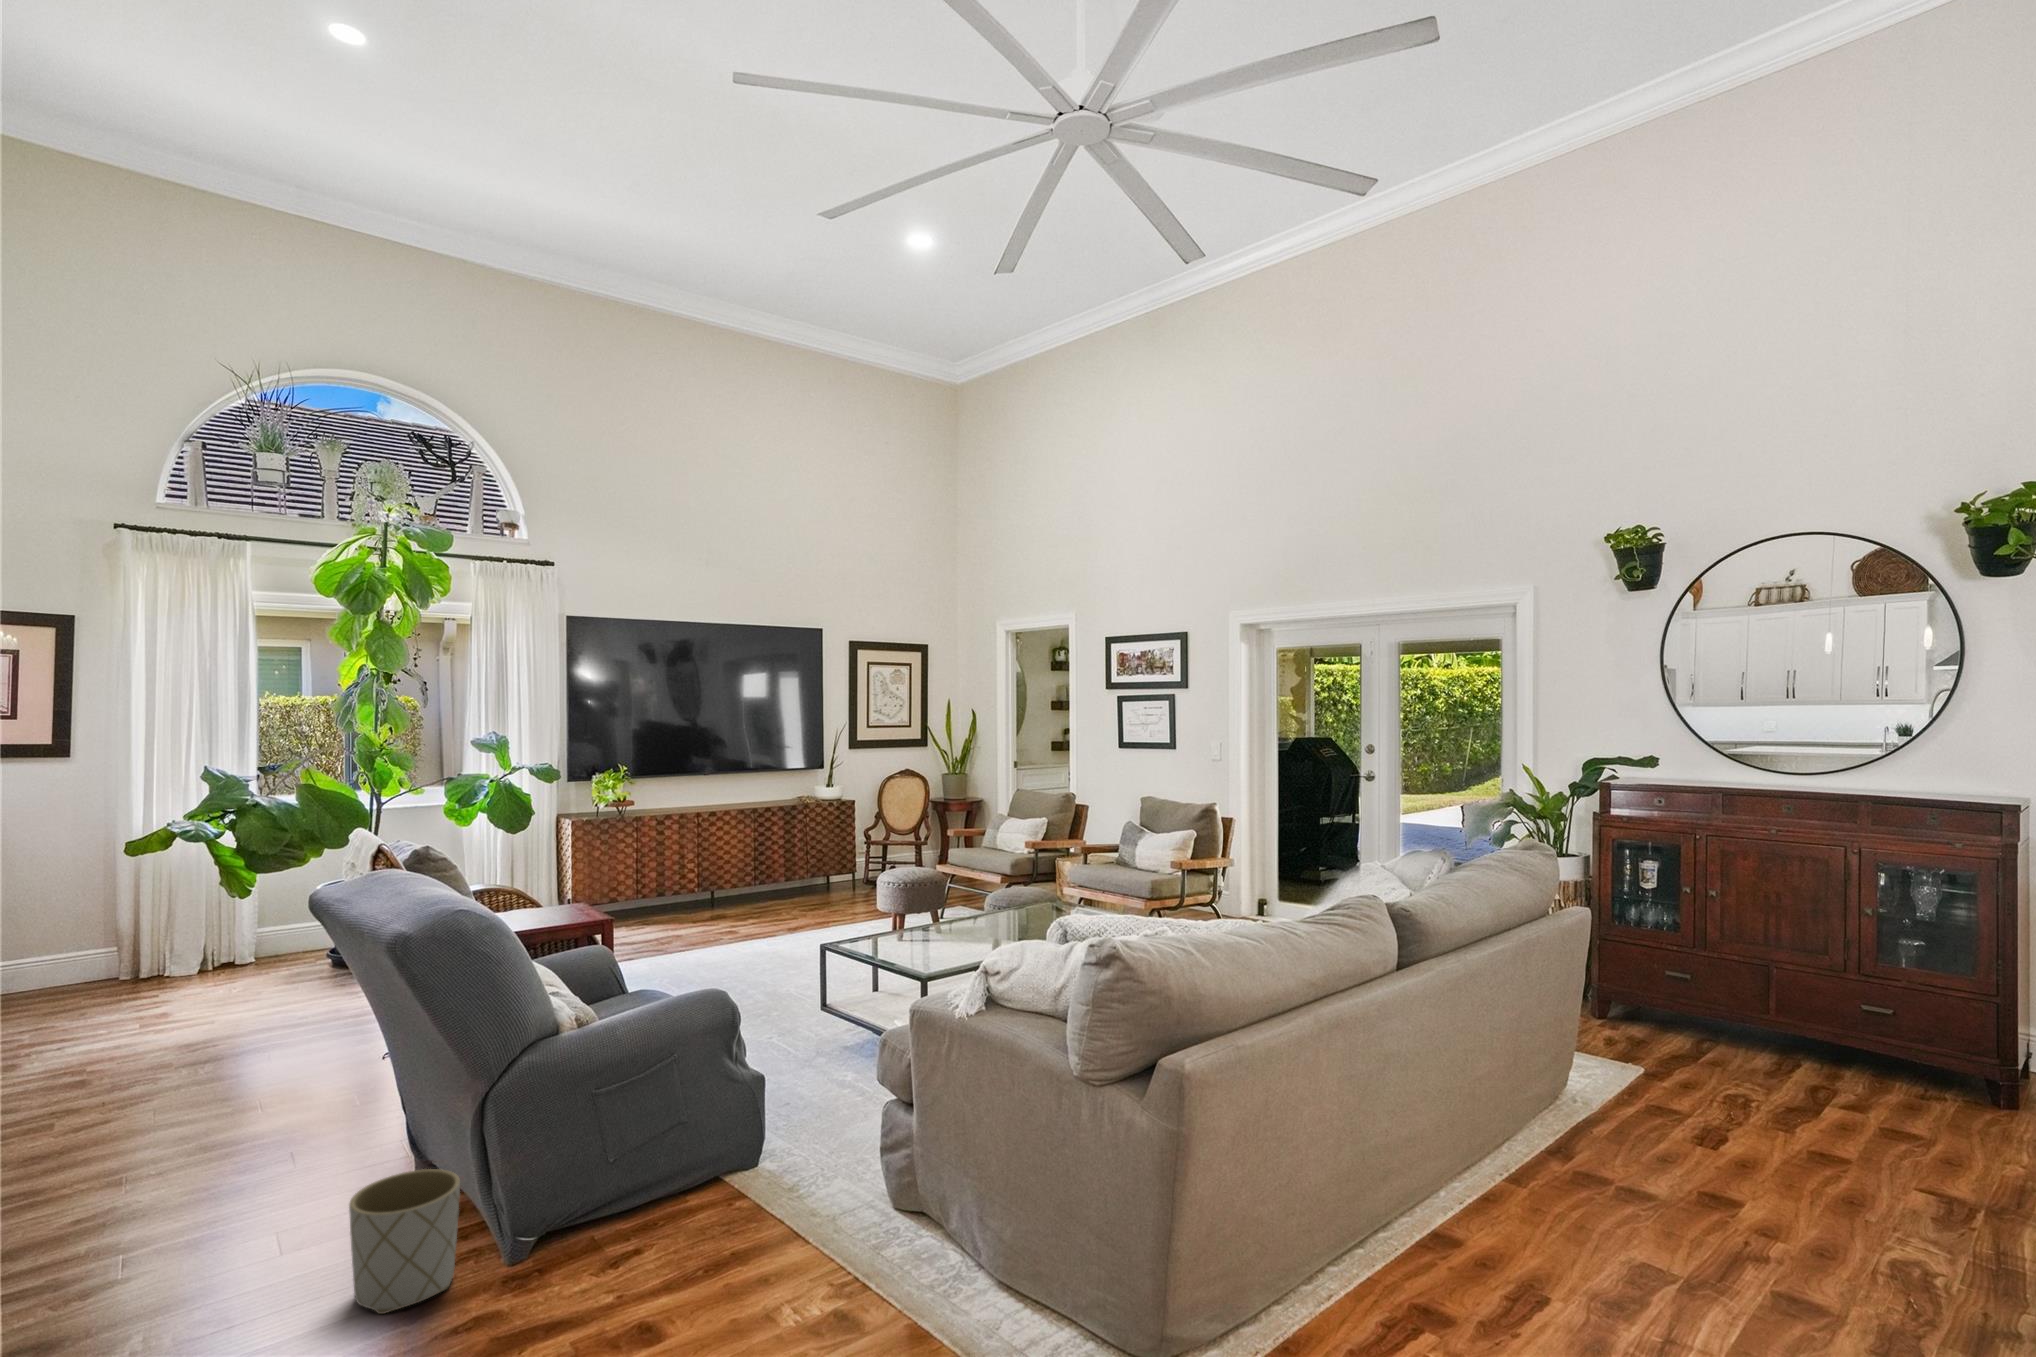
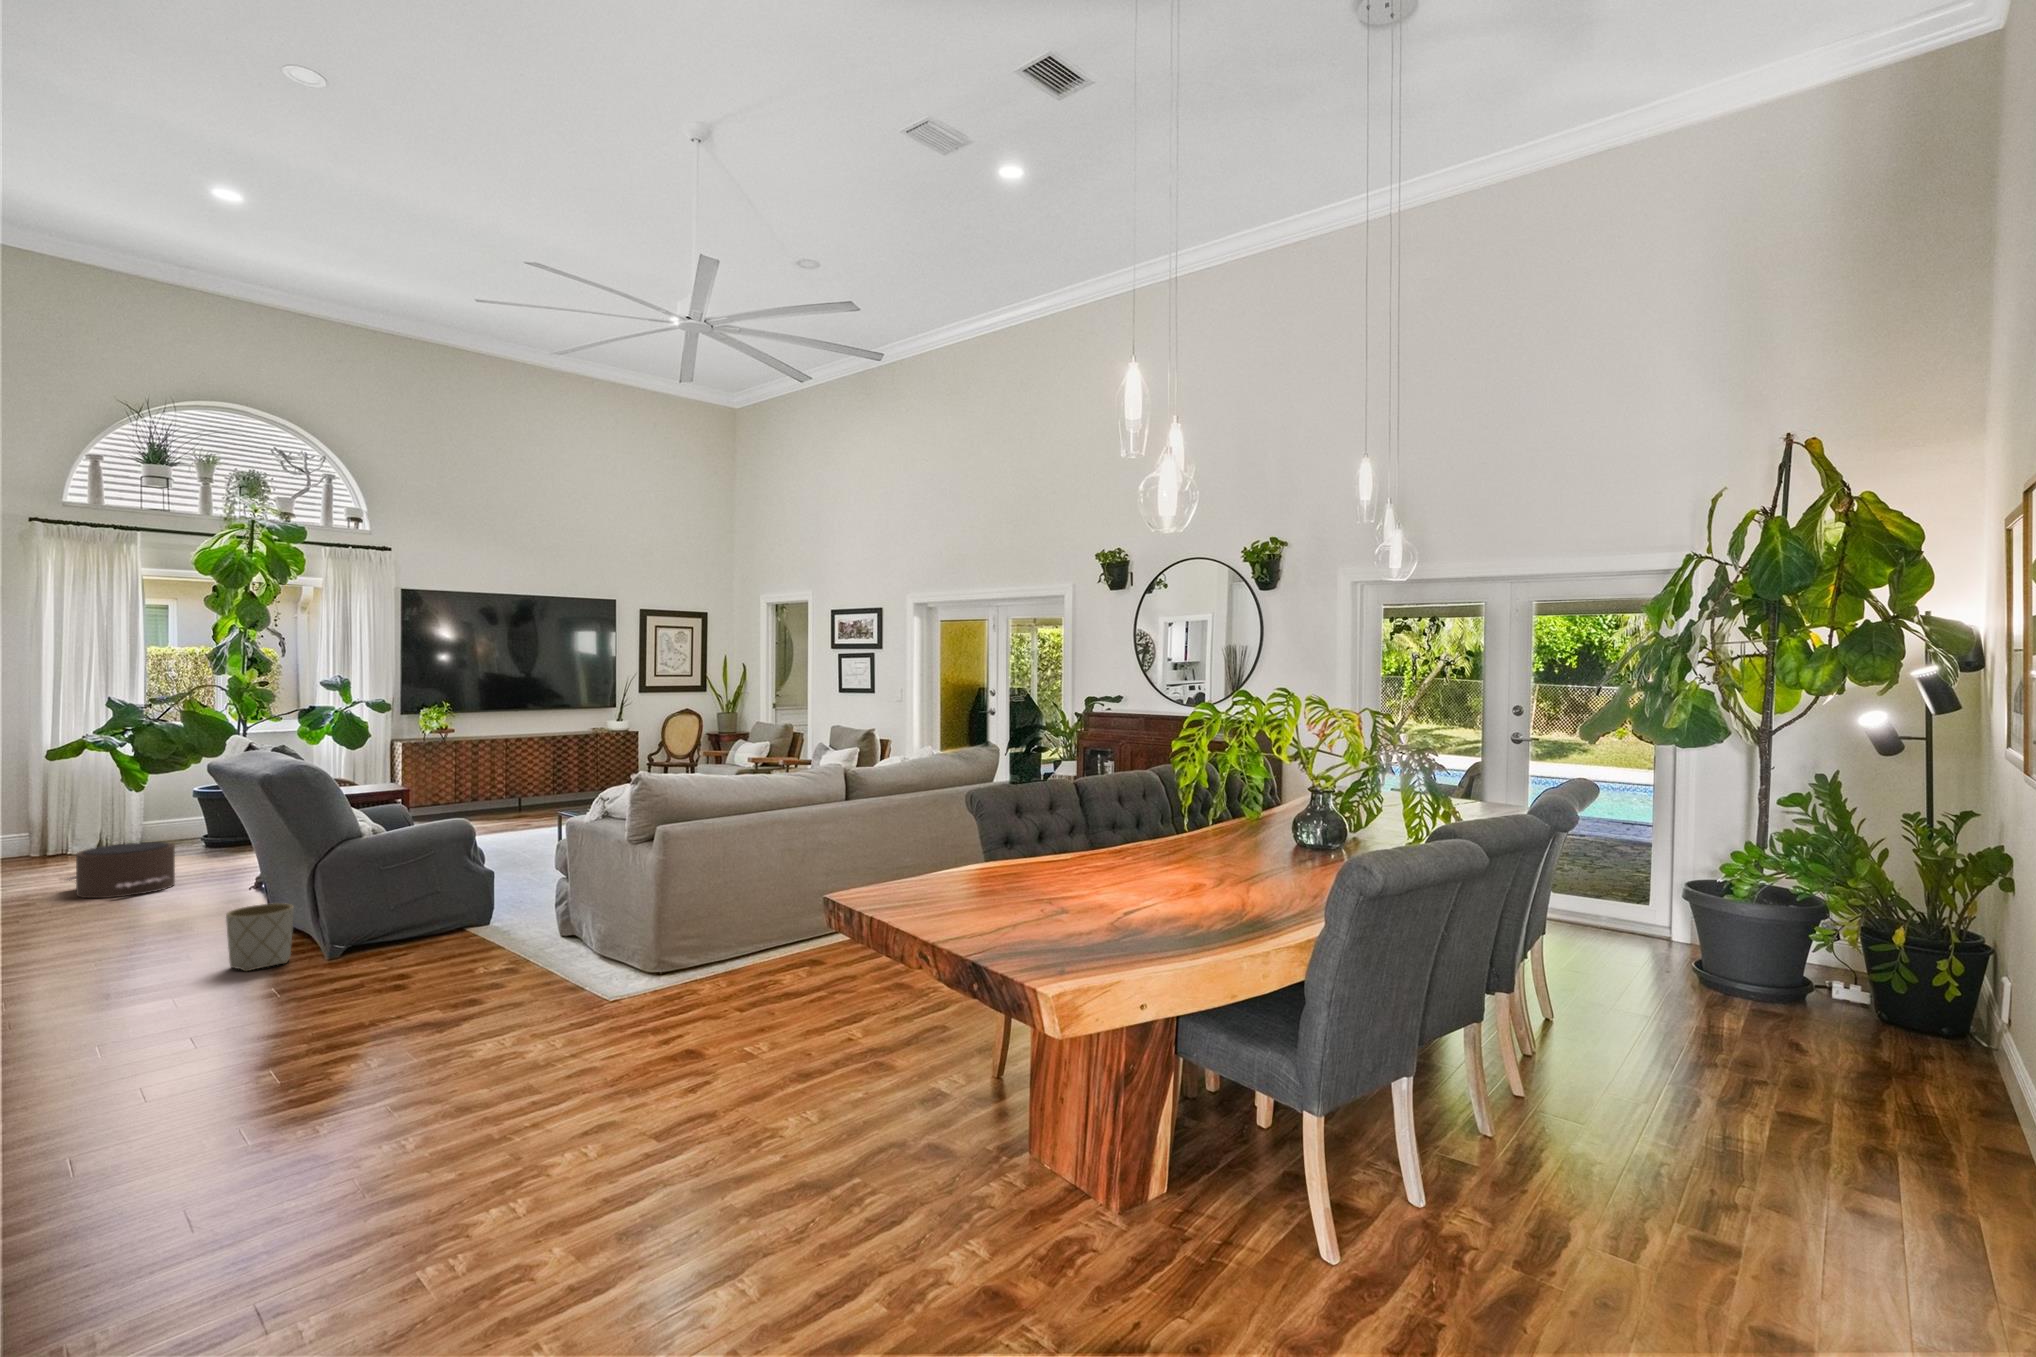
pouf: none [136,986,287,1080] -> present [66,842,175,898]

